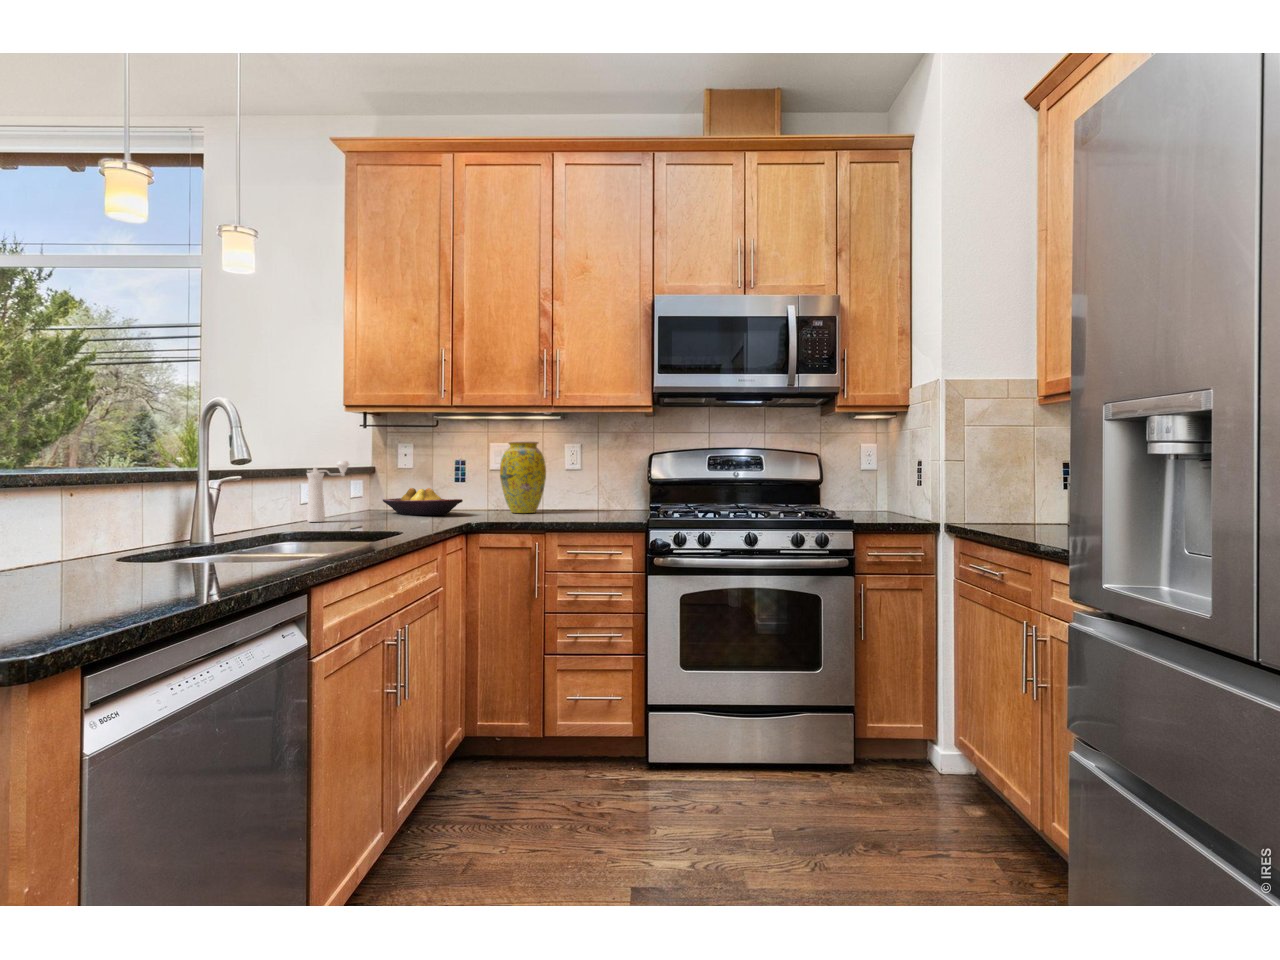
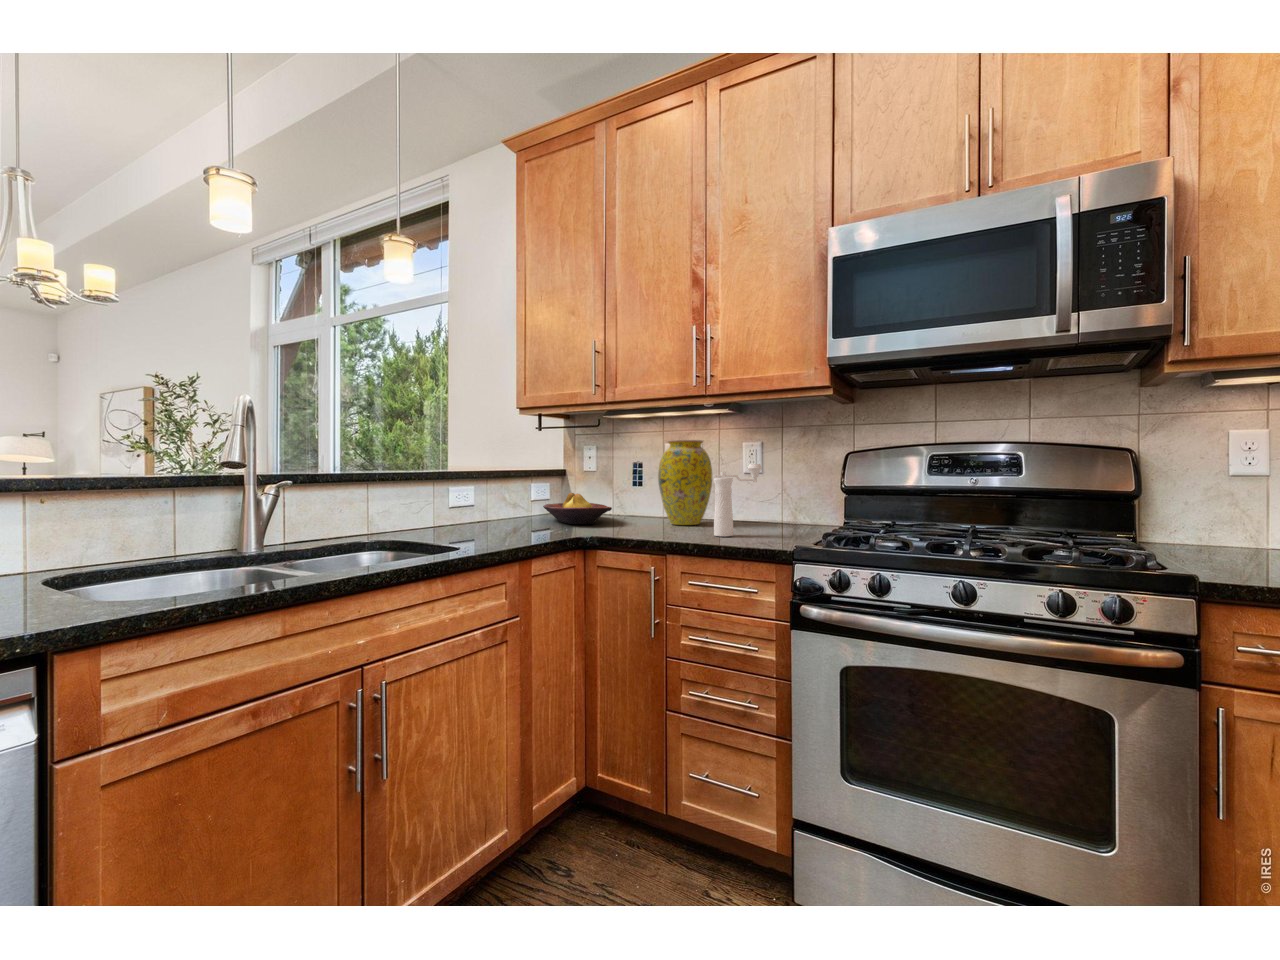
pepper mill: present [307,461,349,522] -> present [714,464,762,536]

